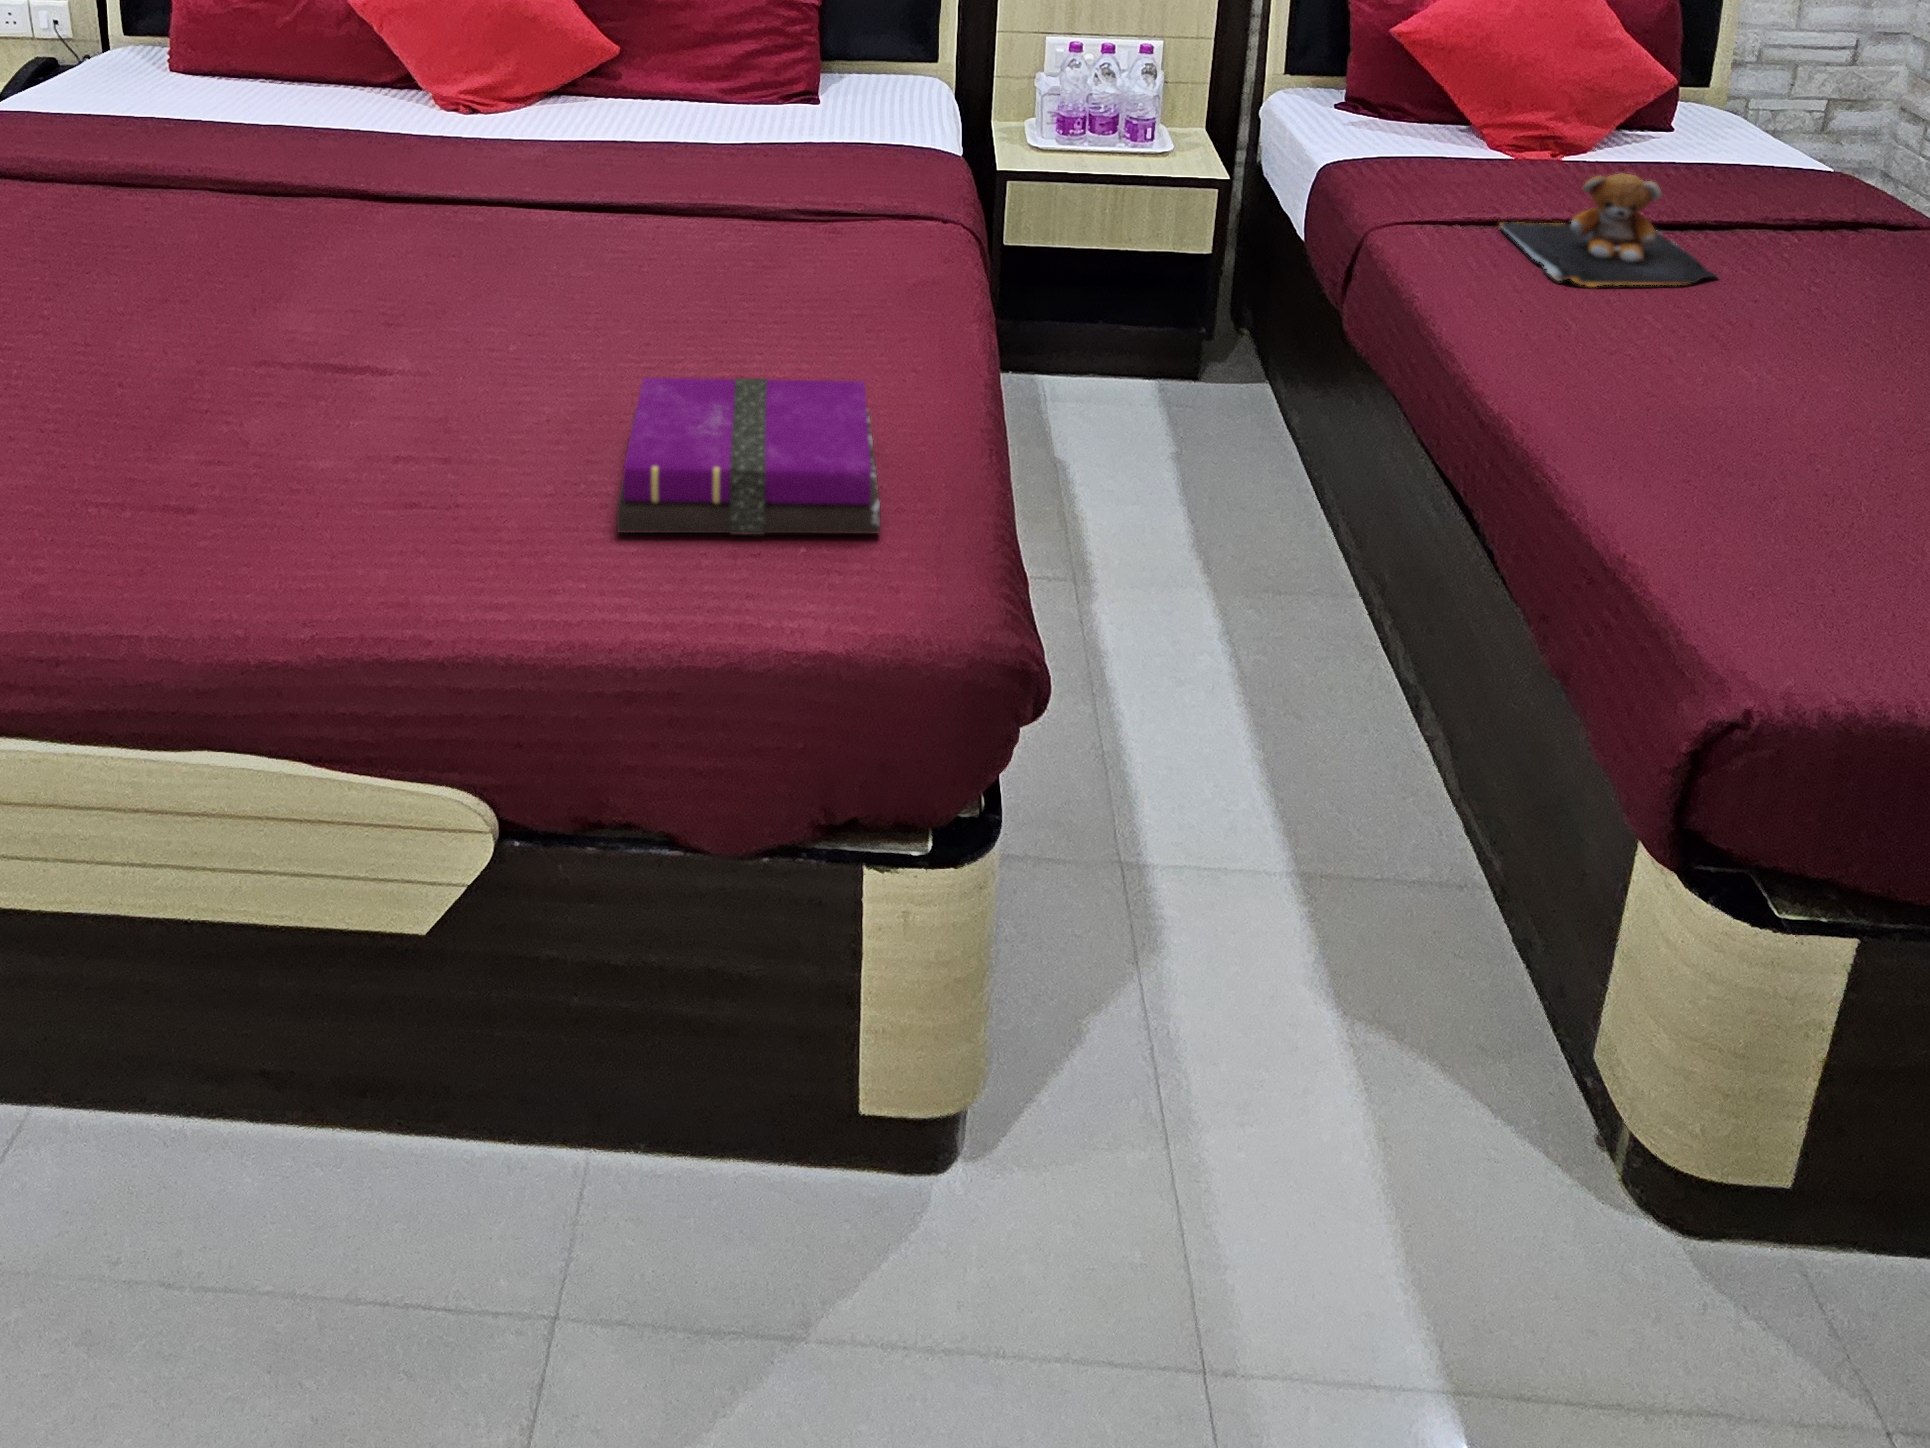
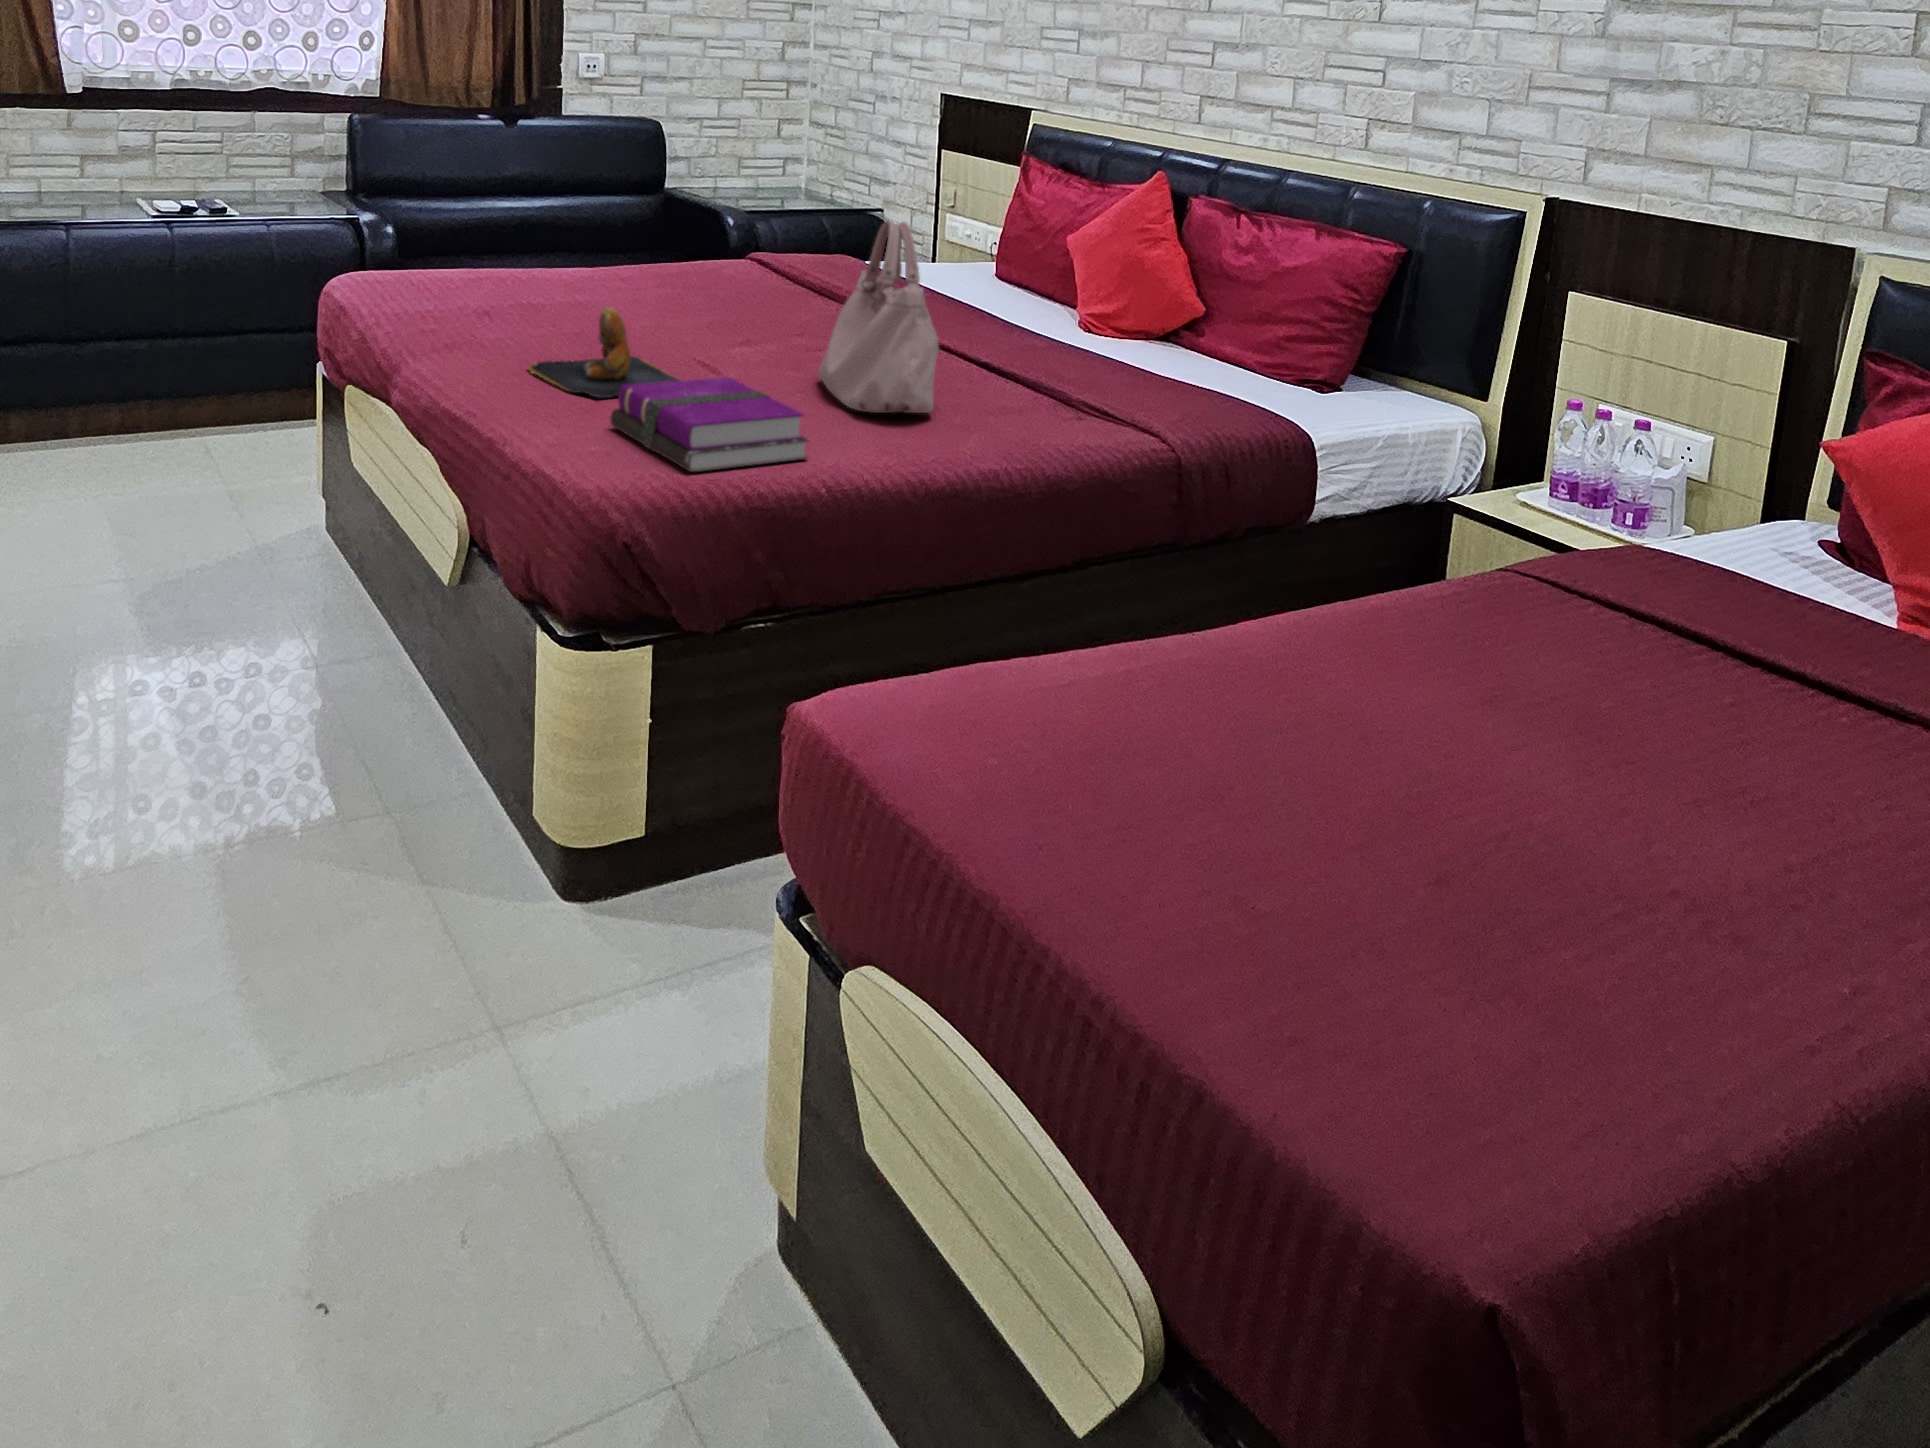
handbag: none [516,69,774,340] -> present [818,220,939,413]
teddy bear: present [1500,173,1718,287] -> present [529,307,681,398]

